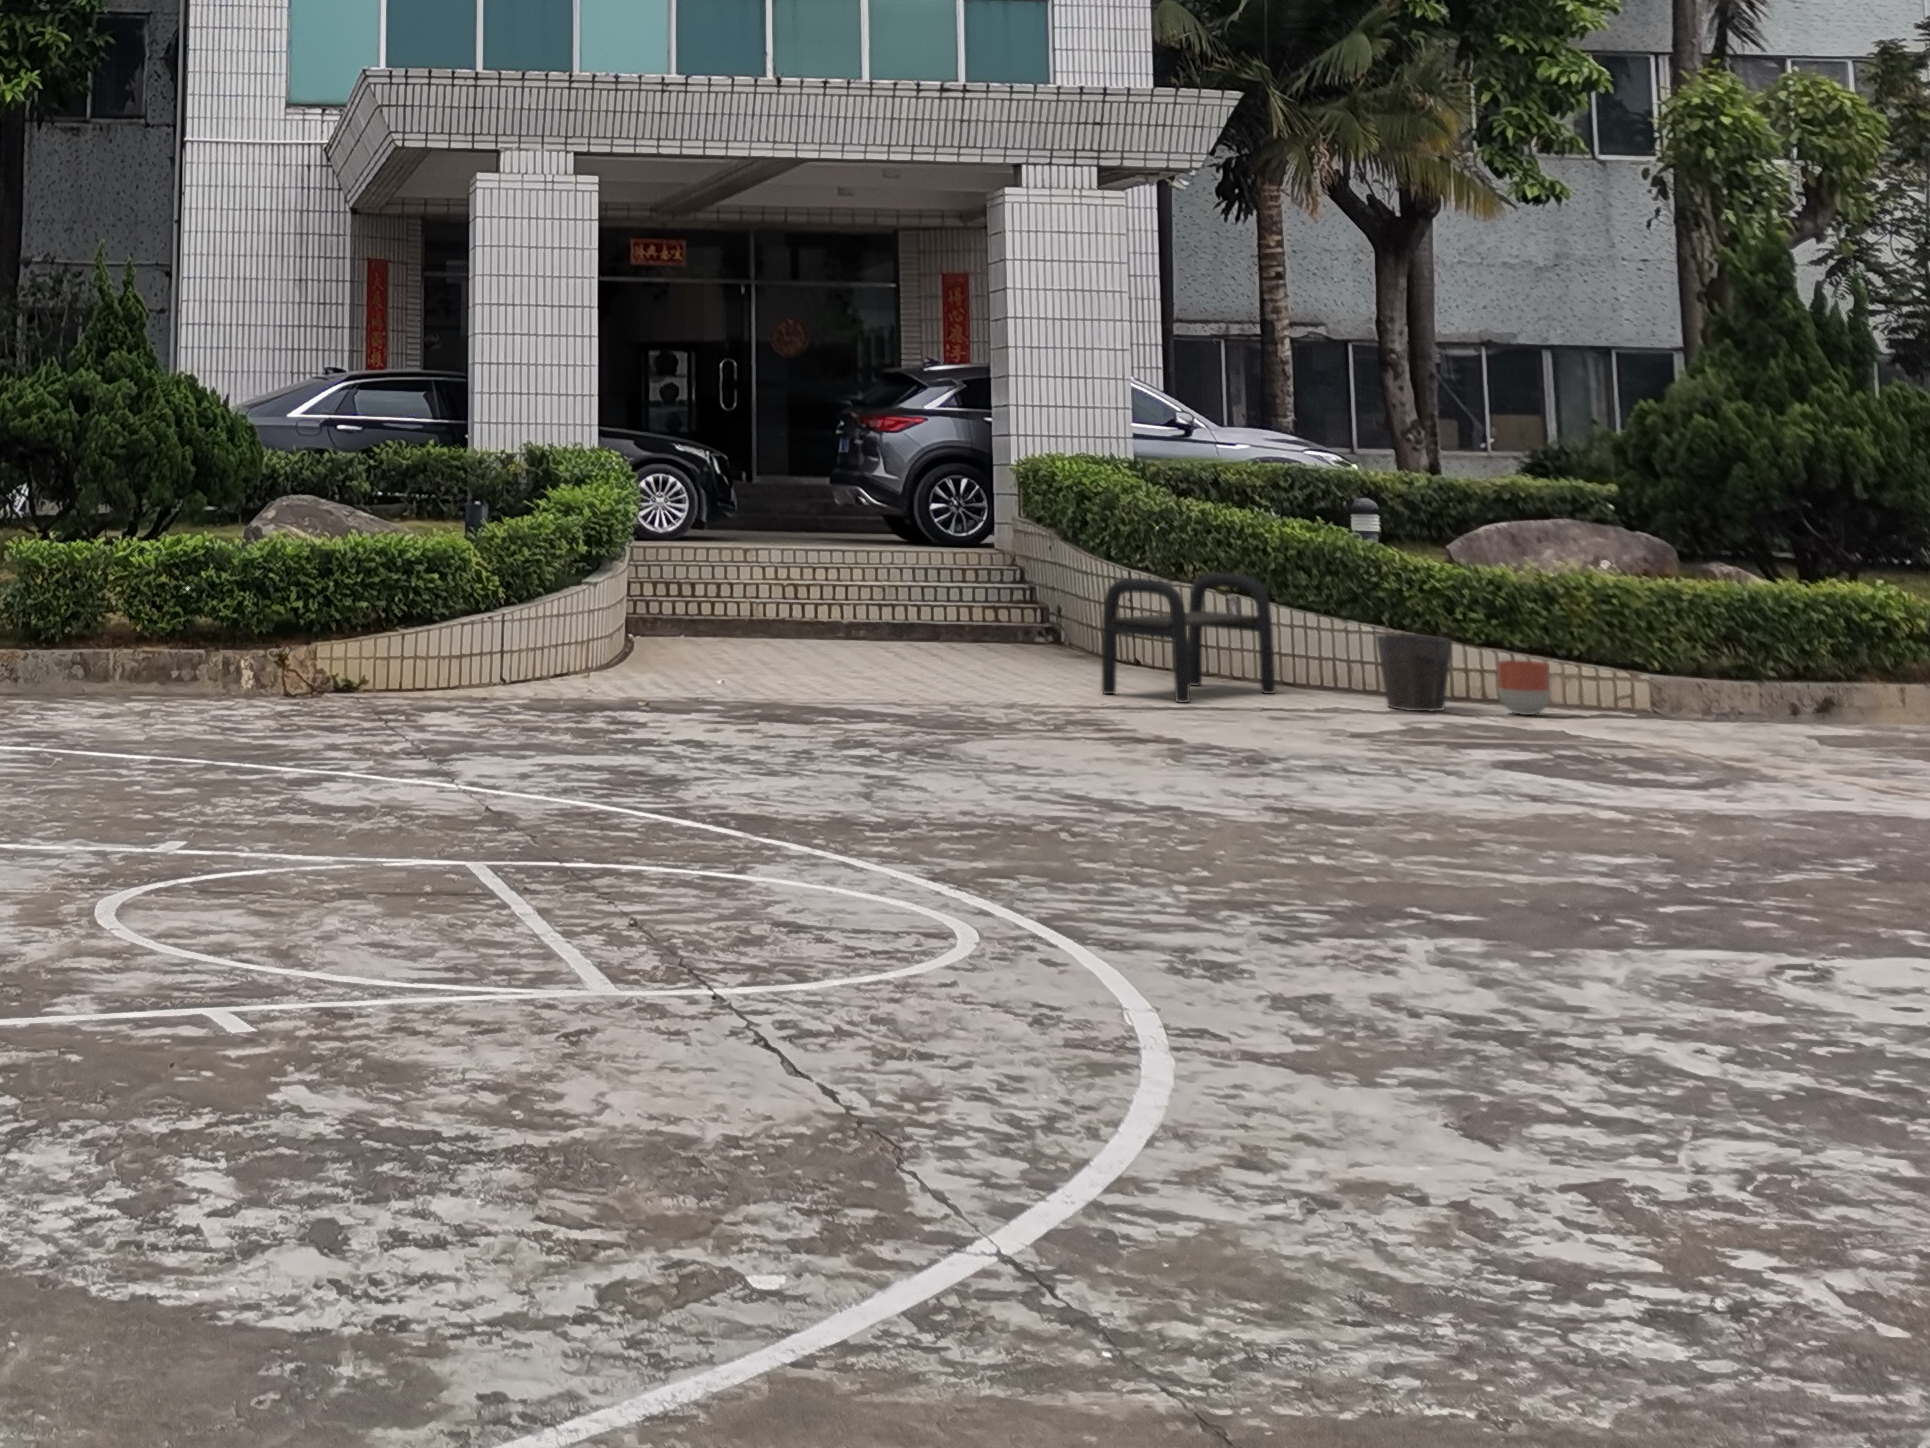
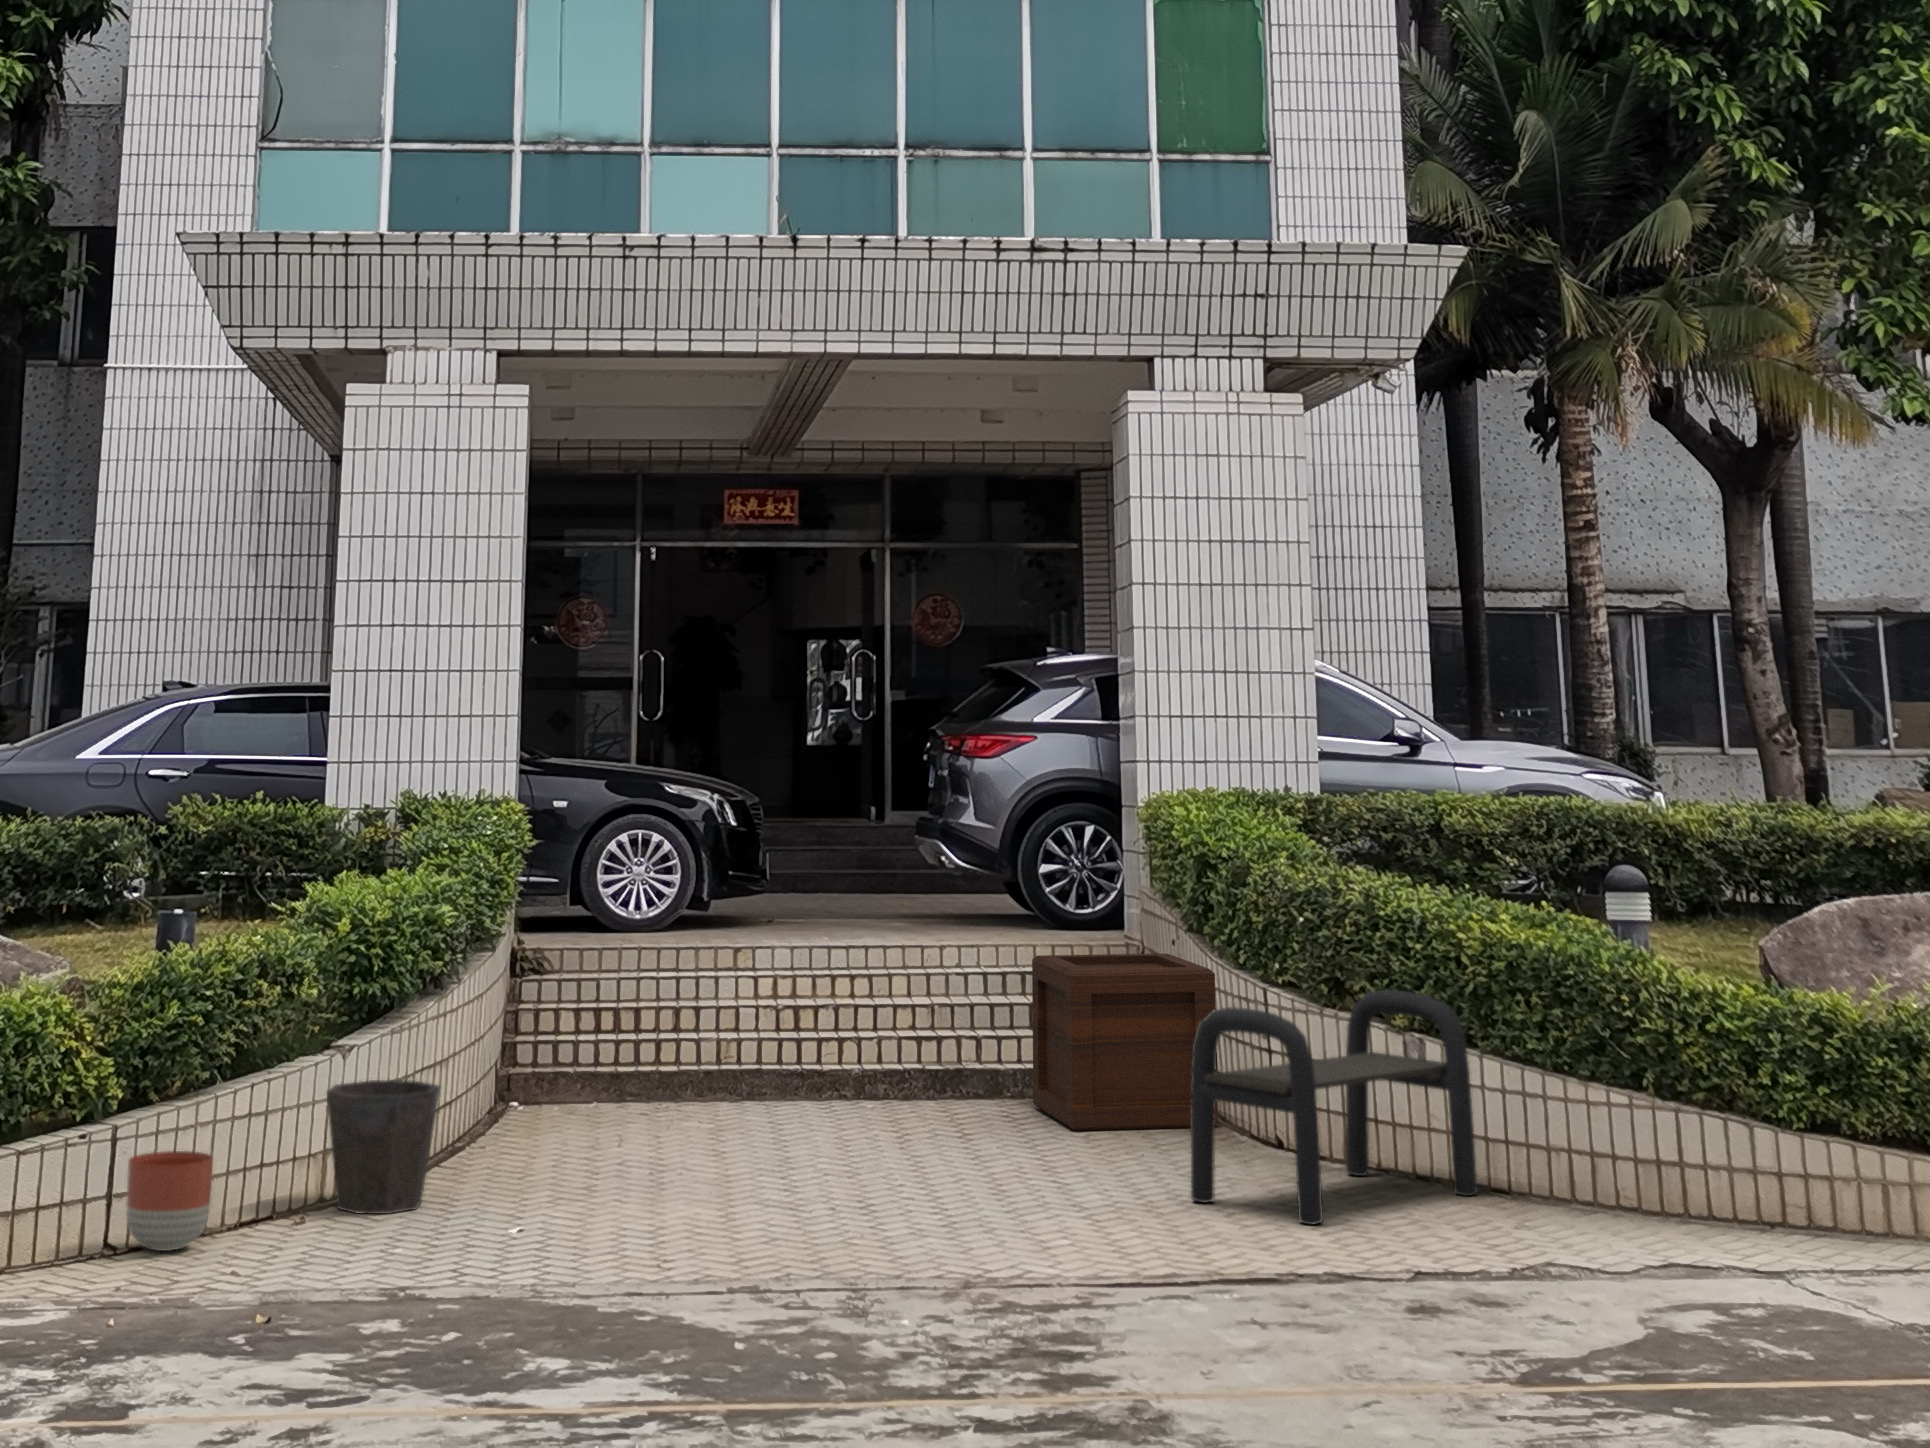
wooden crate: none [956,560,1087,667] -> present [1032,953,1218,1131]
waste bin: present [1376,634,1452,711] -> present [327,1080,440,1214]
planter: present [1497,660,1550,715] -> present [126,1151,213,1251]

